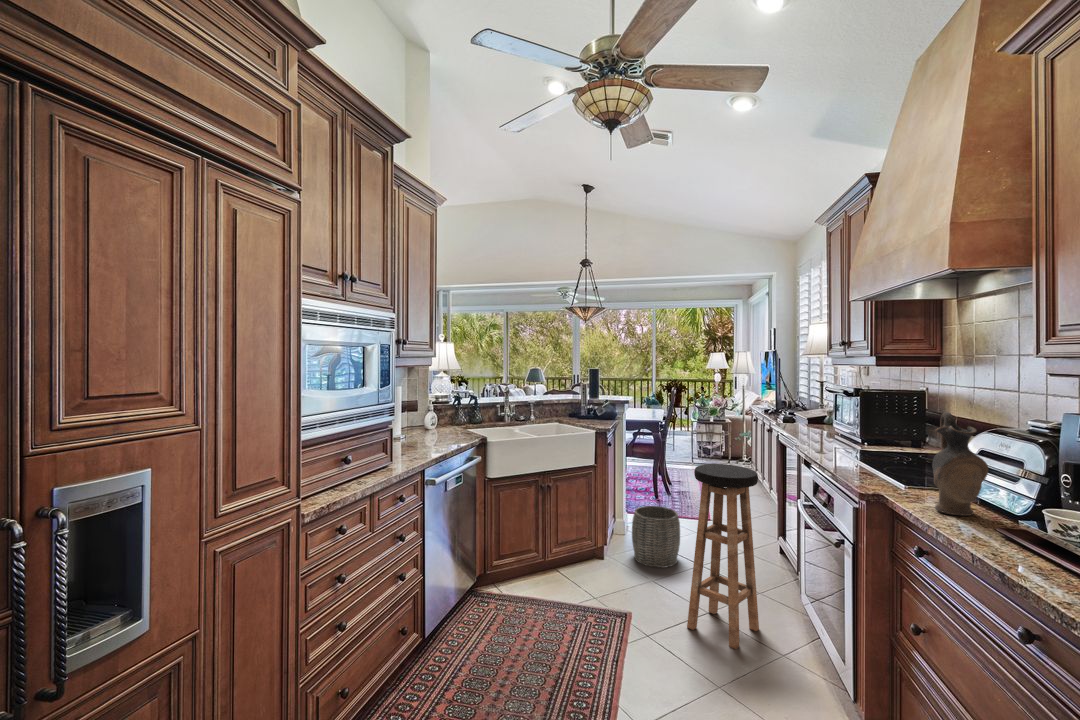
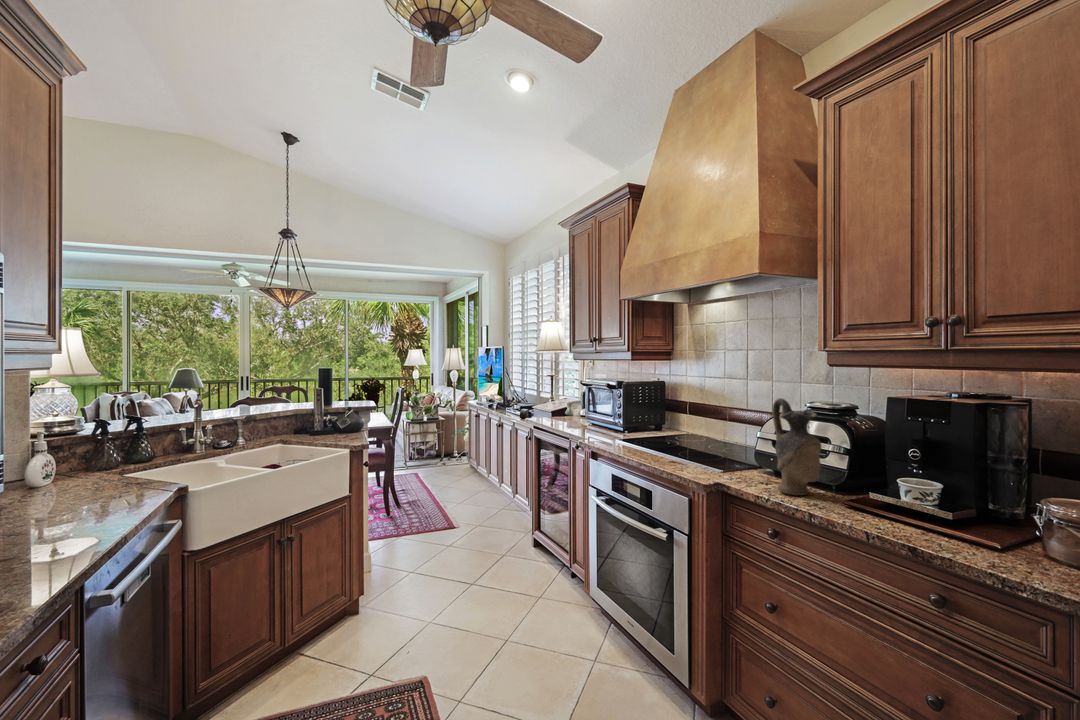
bar stool: present [687,464,759,649] -> none [496,471,566,679]
woven basket: present [632,506,680,568] -> none [391,528,449,604]

